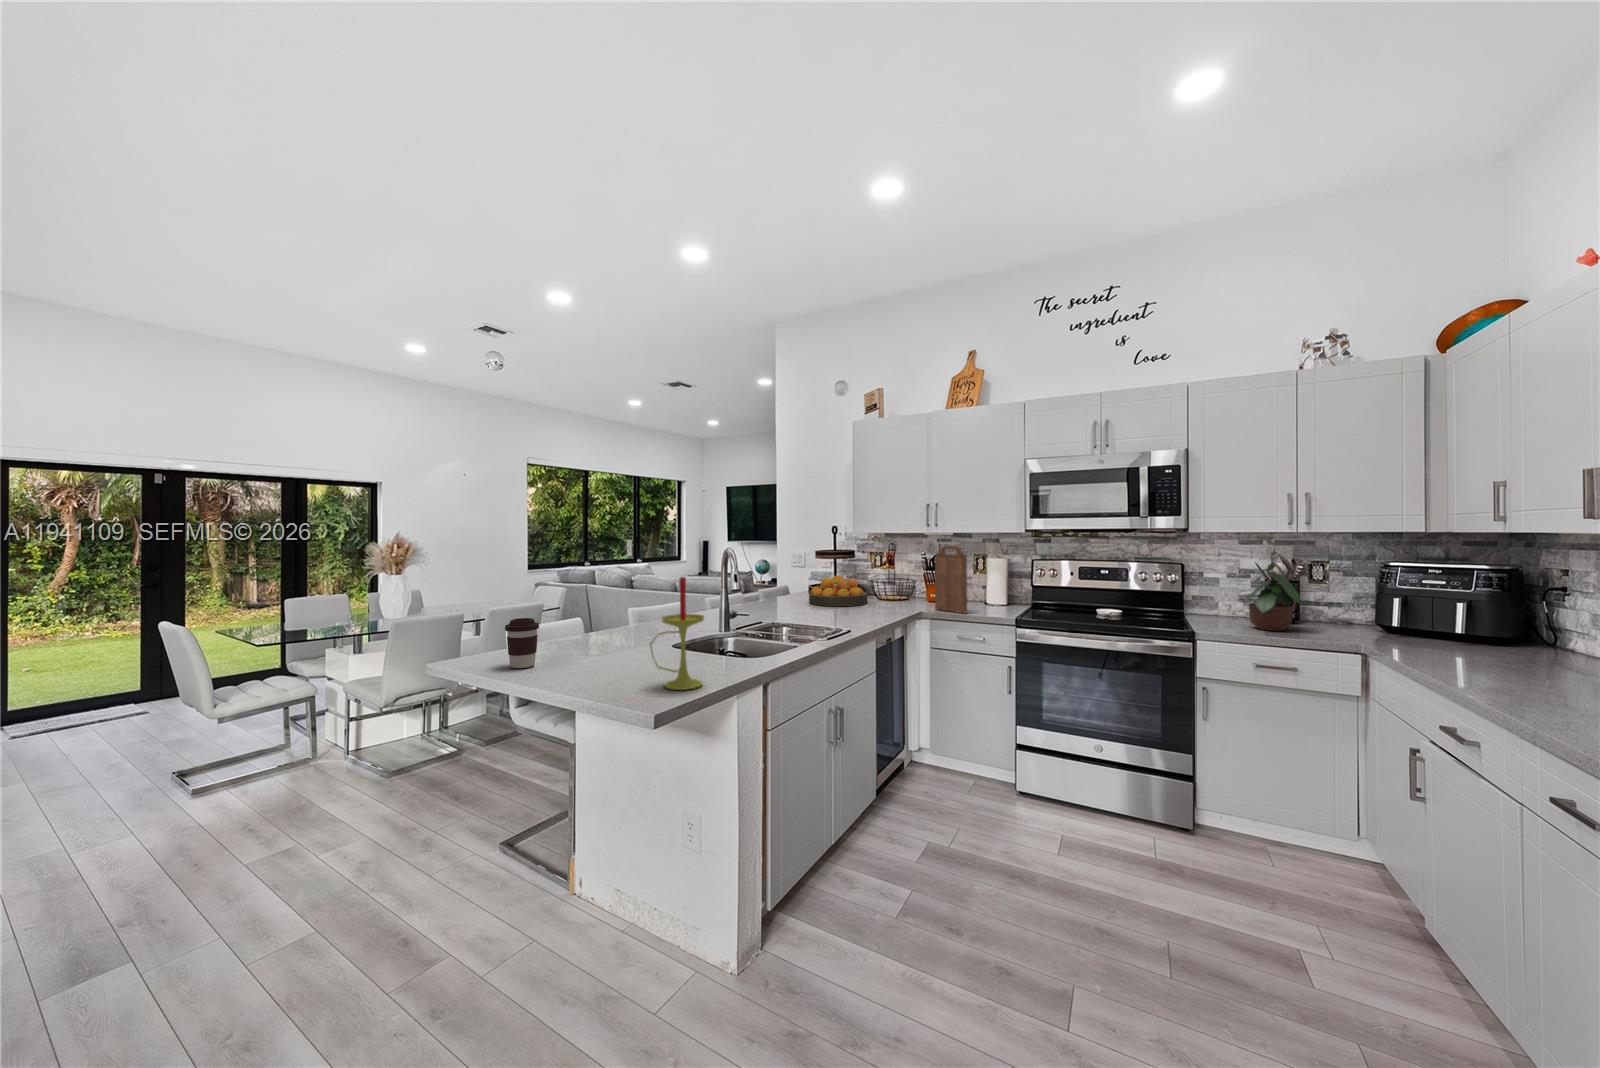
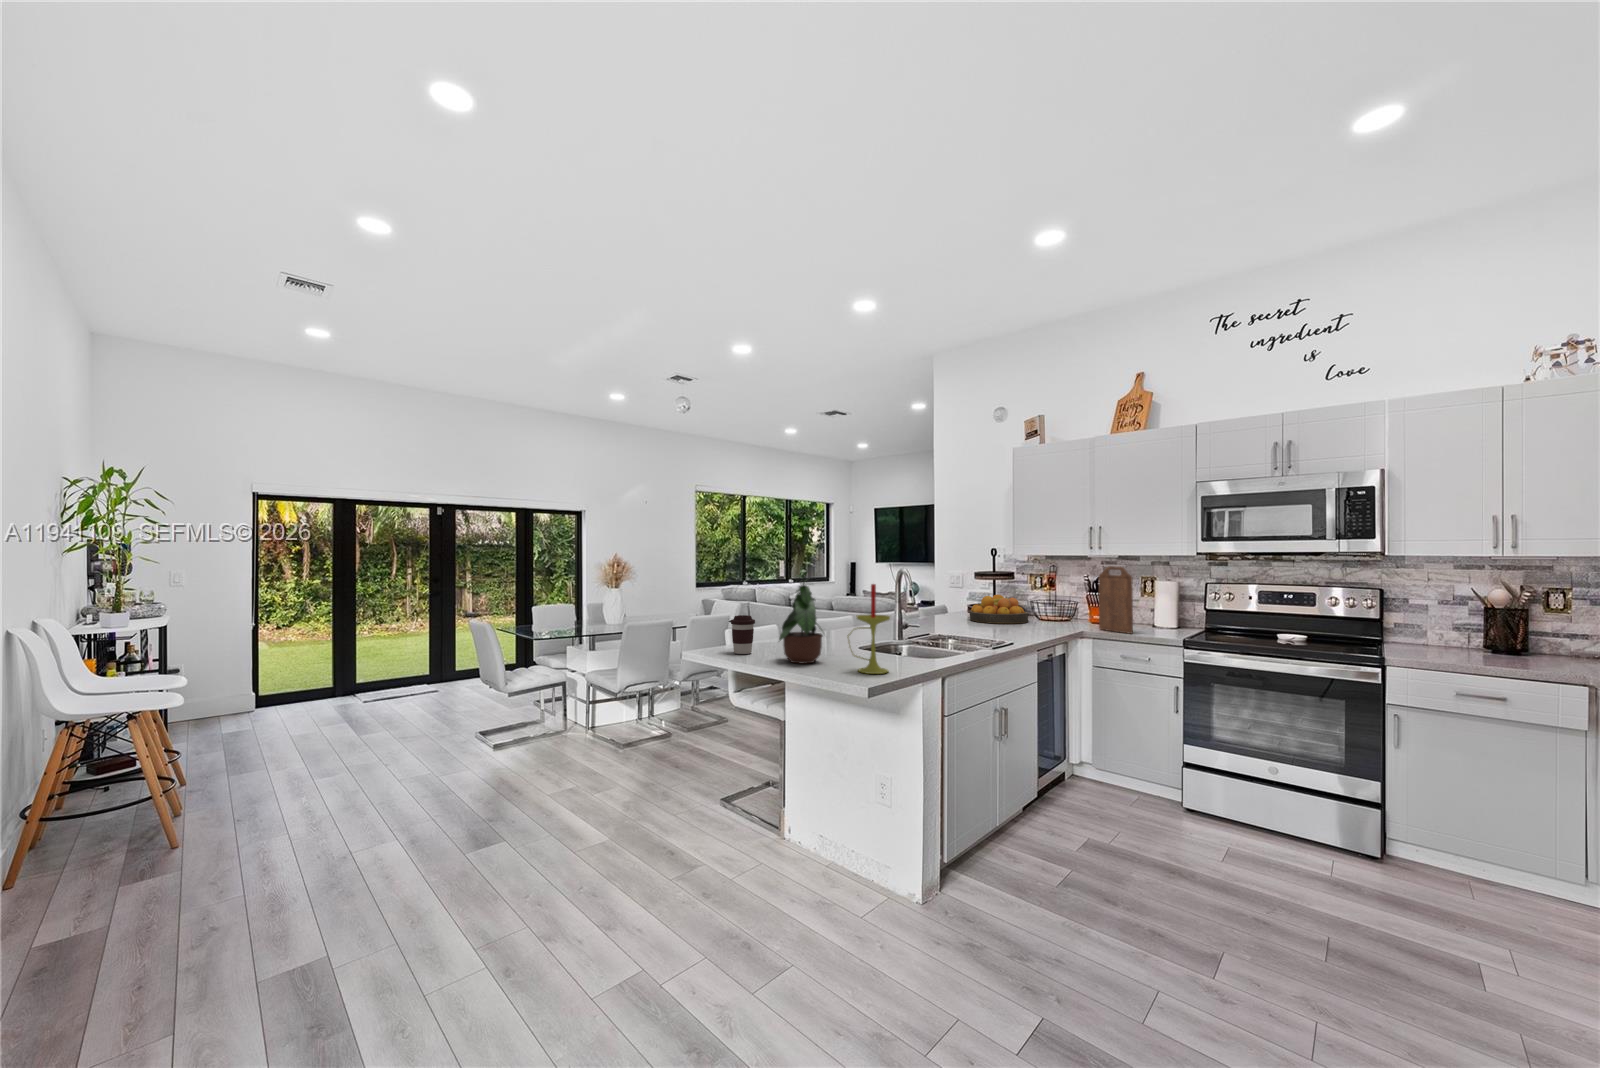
potted plant: present [1245,552,1300,631] -> present [779,571,822,663]

